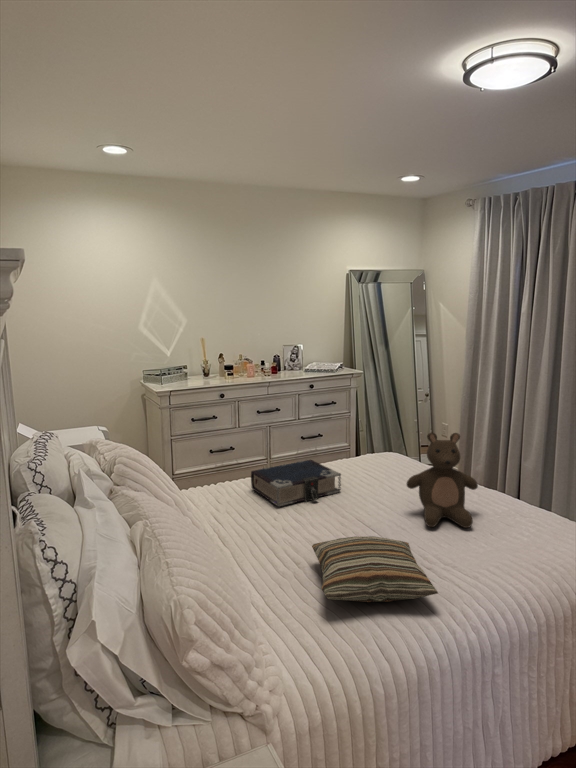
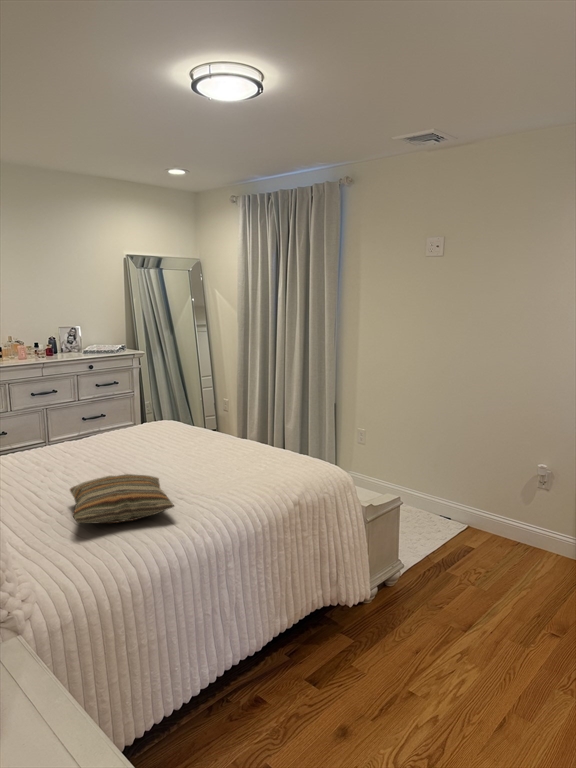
stuffed bear: present [407,433,478,528] -> none [165,388,225,468]
book: present [251,460,341,506] -> none [16,427,109,468]

